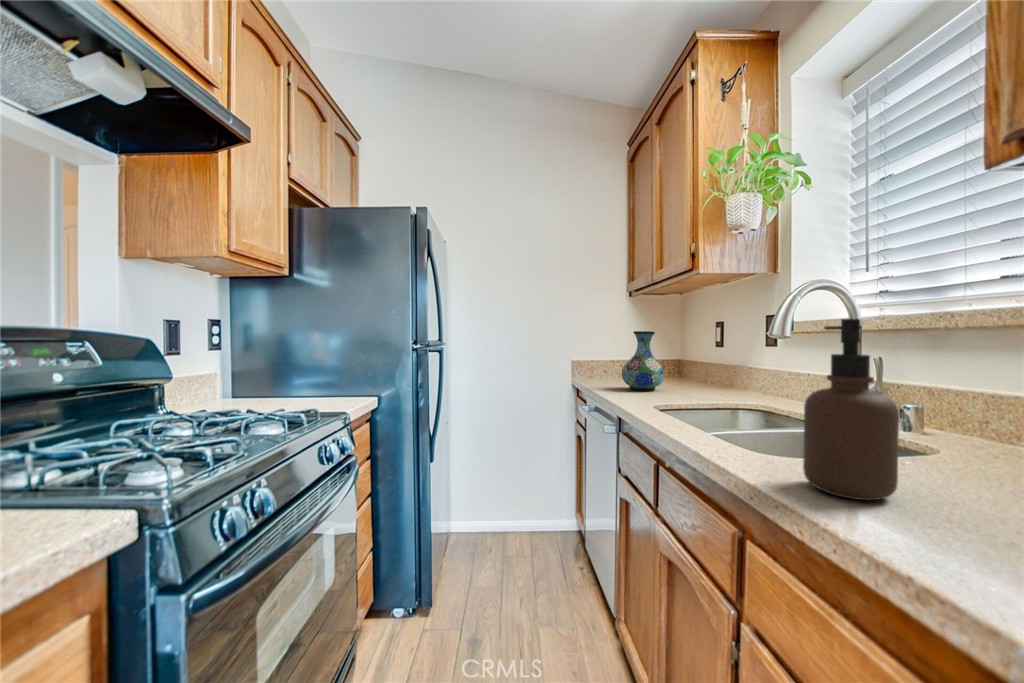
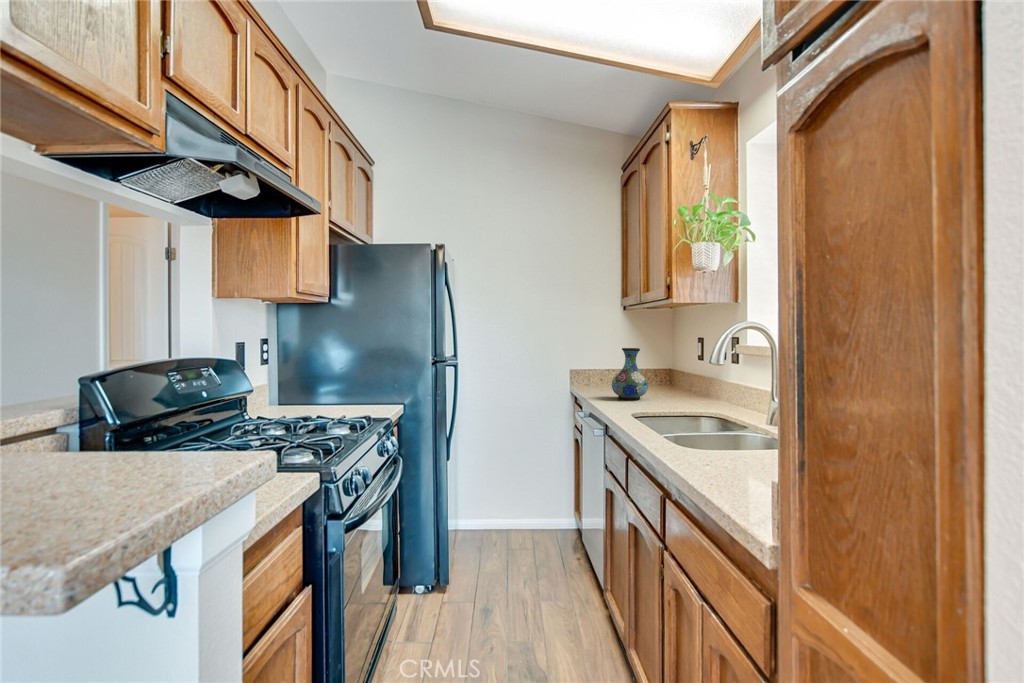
soap dispenser: present [803,319,899,500] -> none [695,364,740,465]

